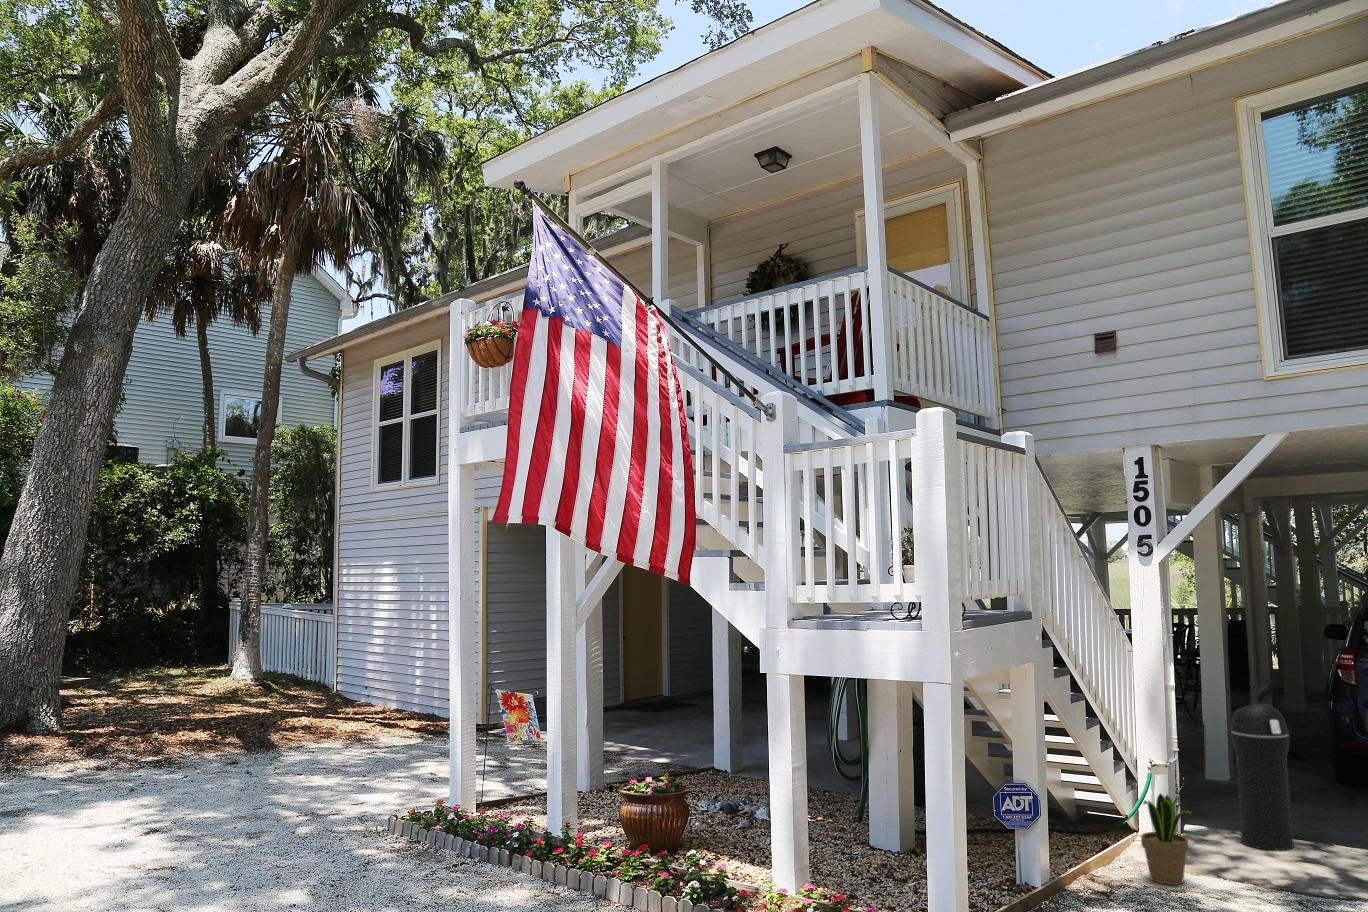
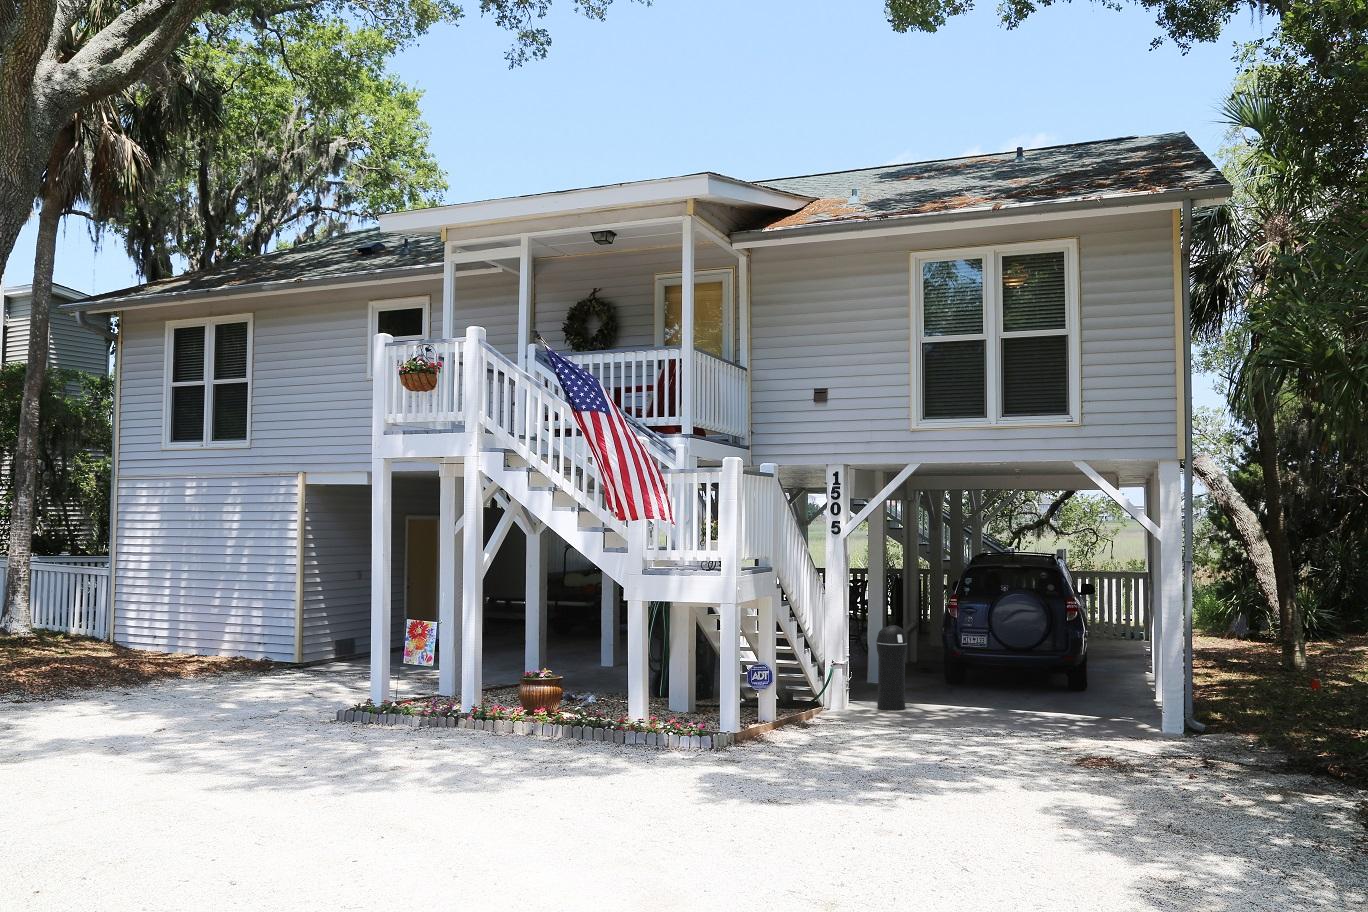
potted plant: present [1141,794,1191,885] -> none [823,674,851,725]

